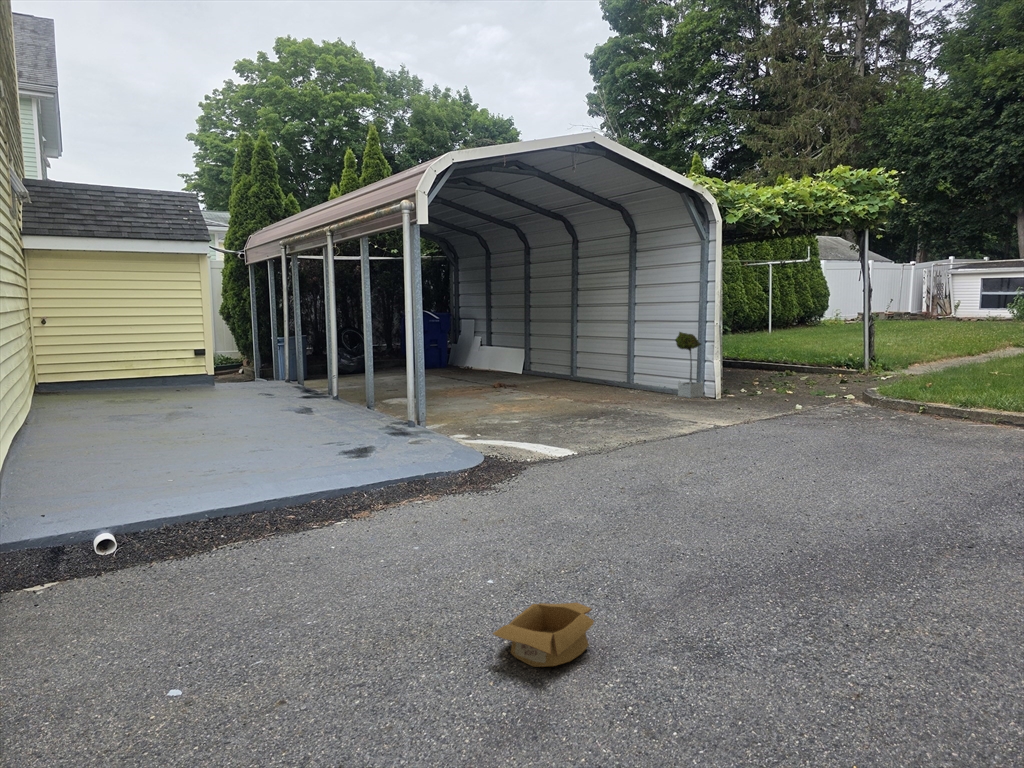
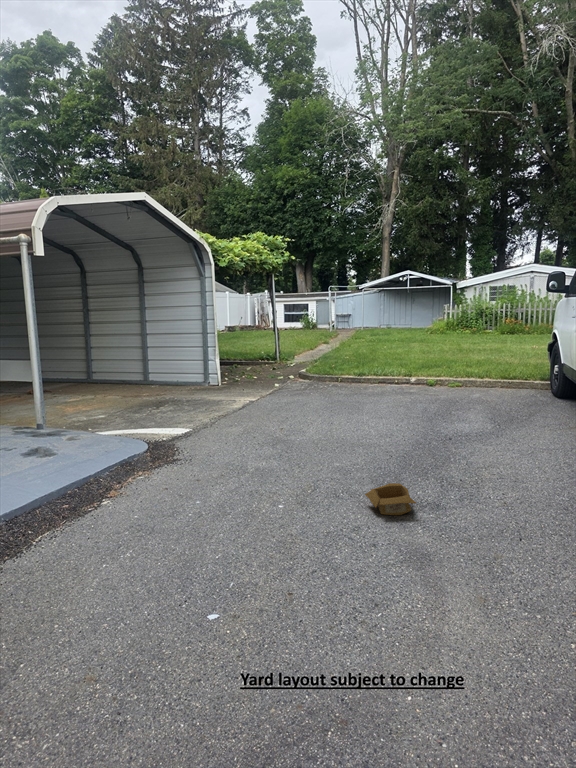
potted tree: present [675,332,703,398] -> none [191,341,212,386]

